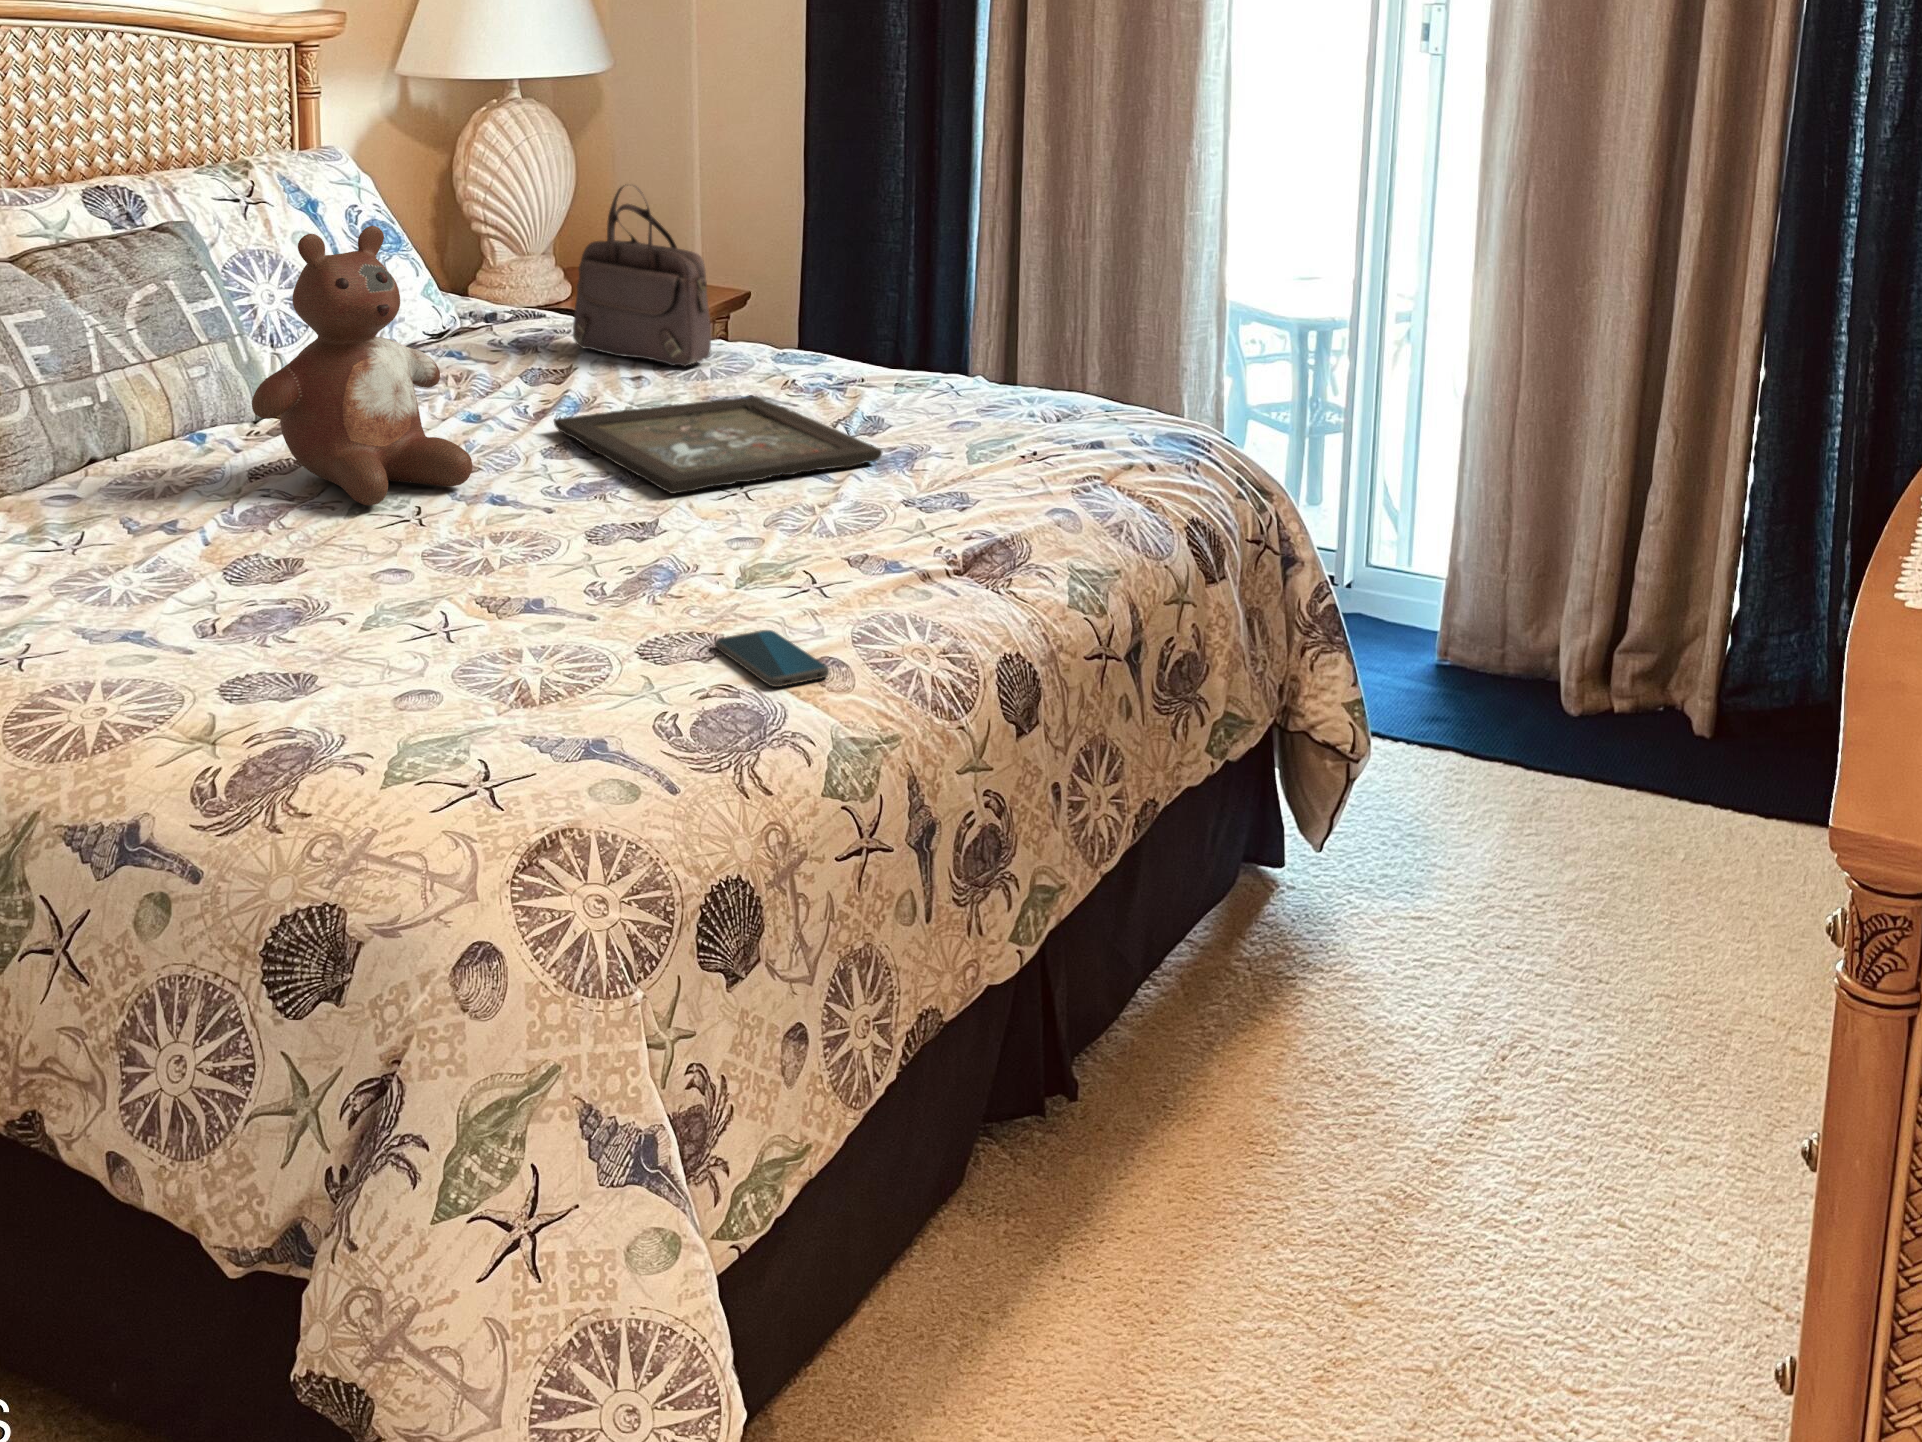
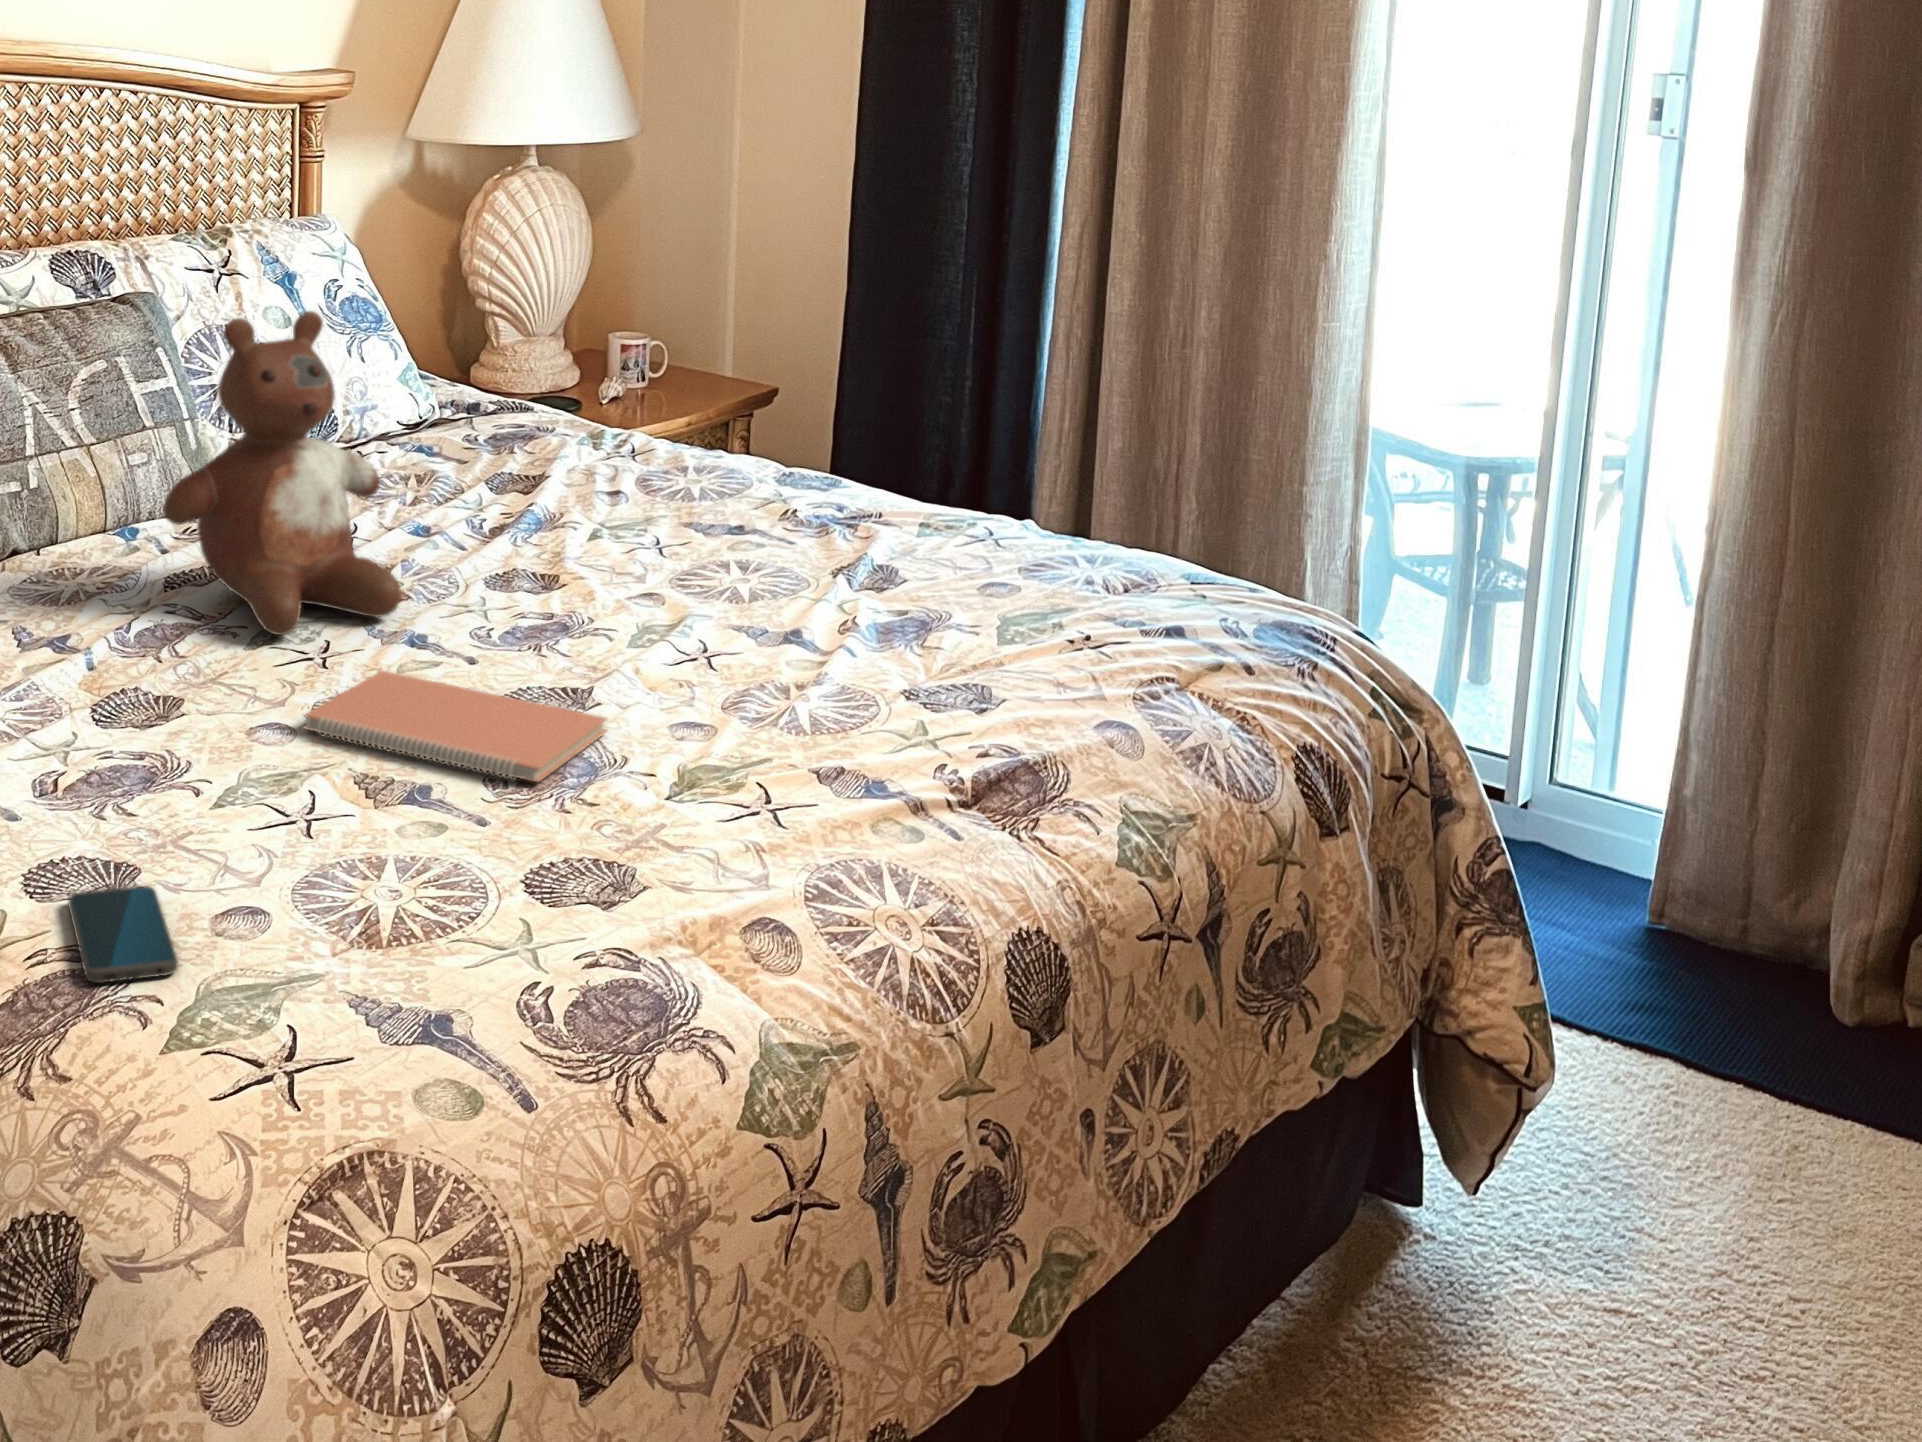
handbag: present [573,186,711,366] -> none [560,268,712,482]
tray: present [554,396,882,494] -> none [511,526,894,650]
notebook: none [416,523,671,590] -> present [304,671,607,782]
smartphone: present [715,630,829,687] -> present [68,886,178,983]

